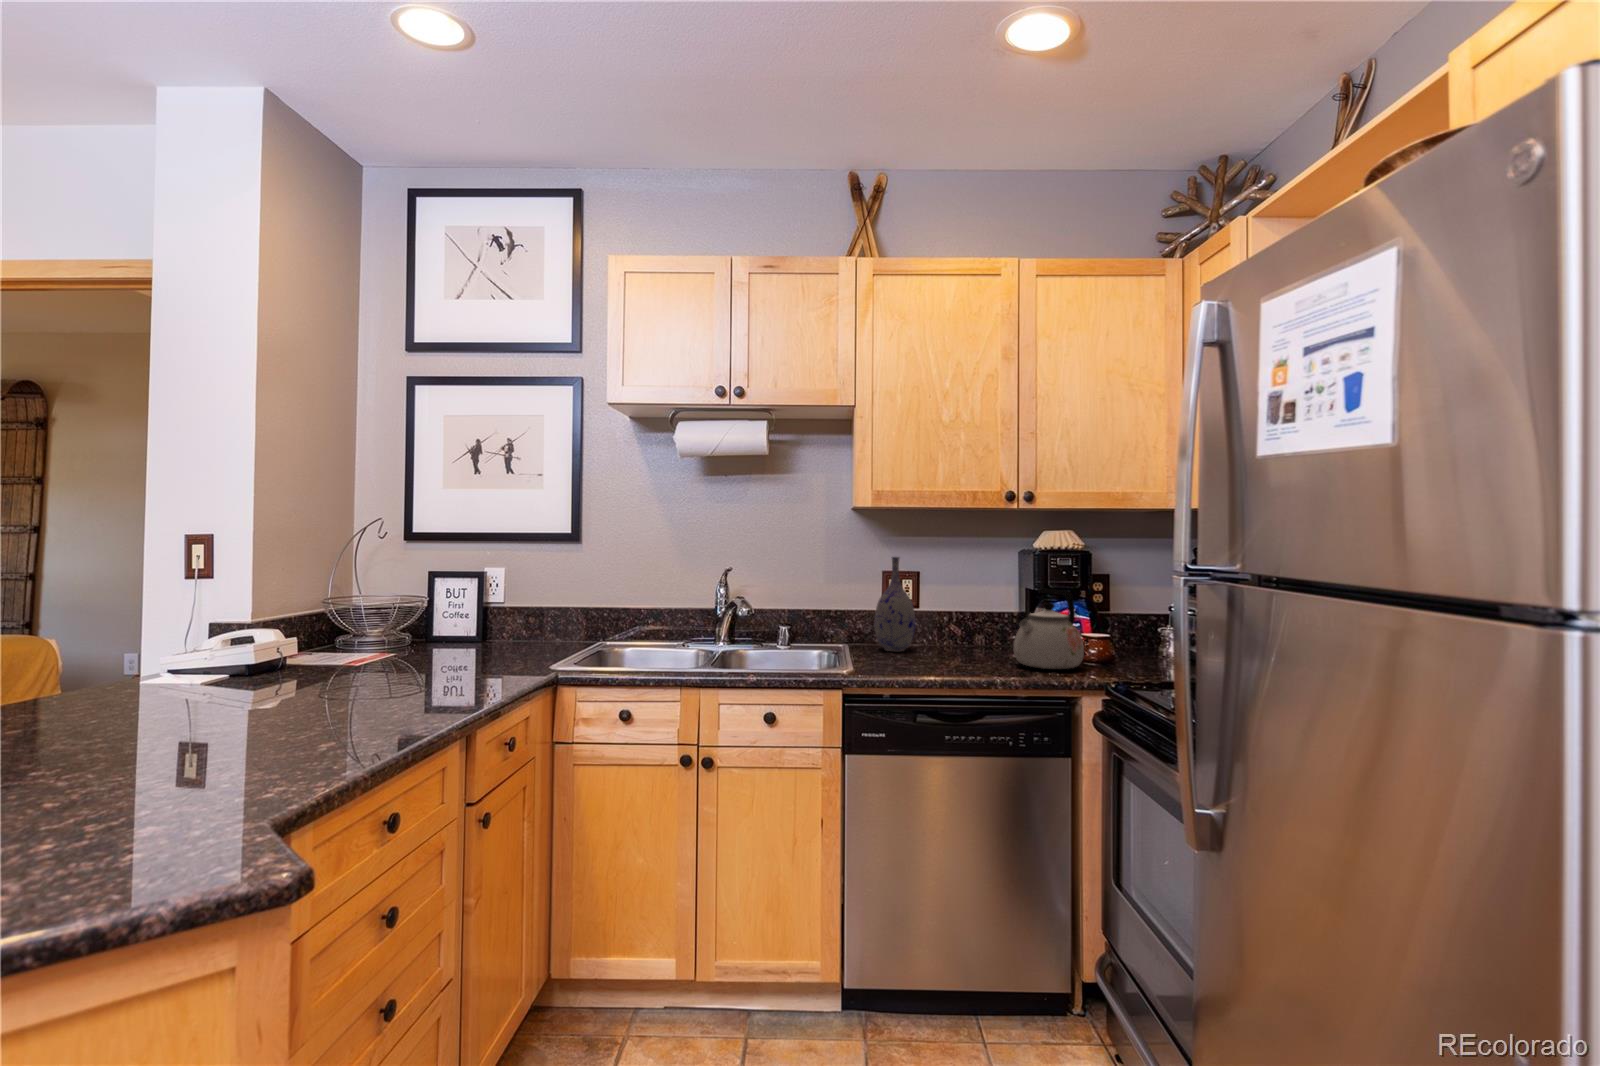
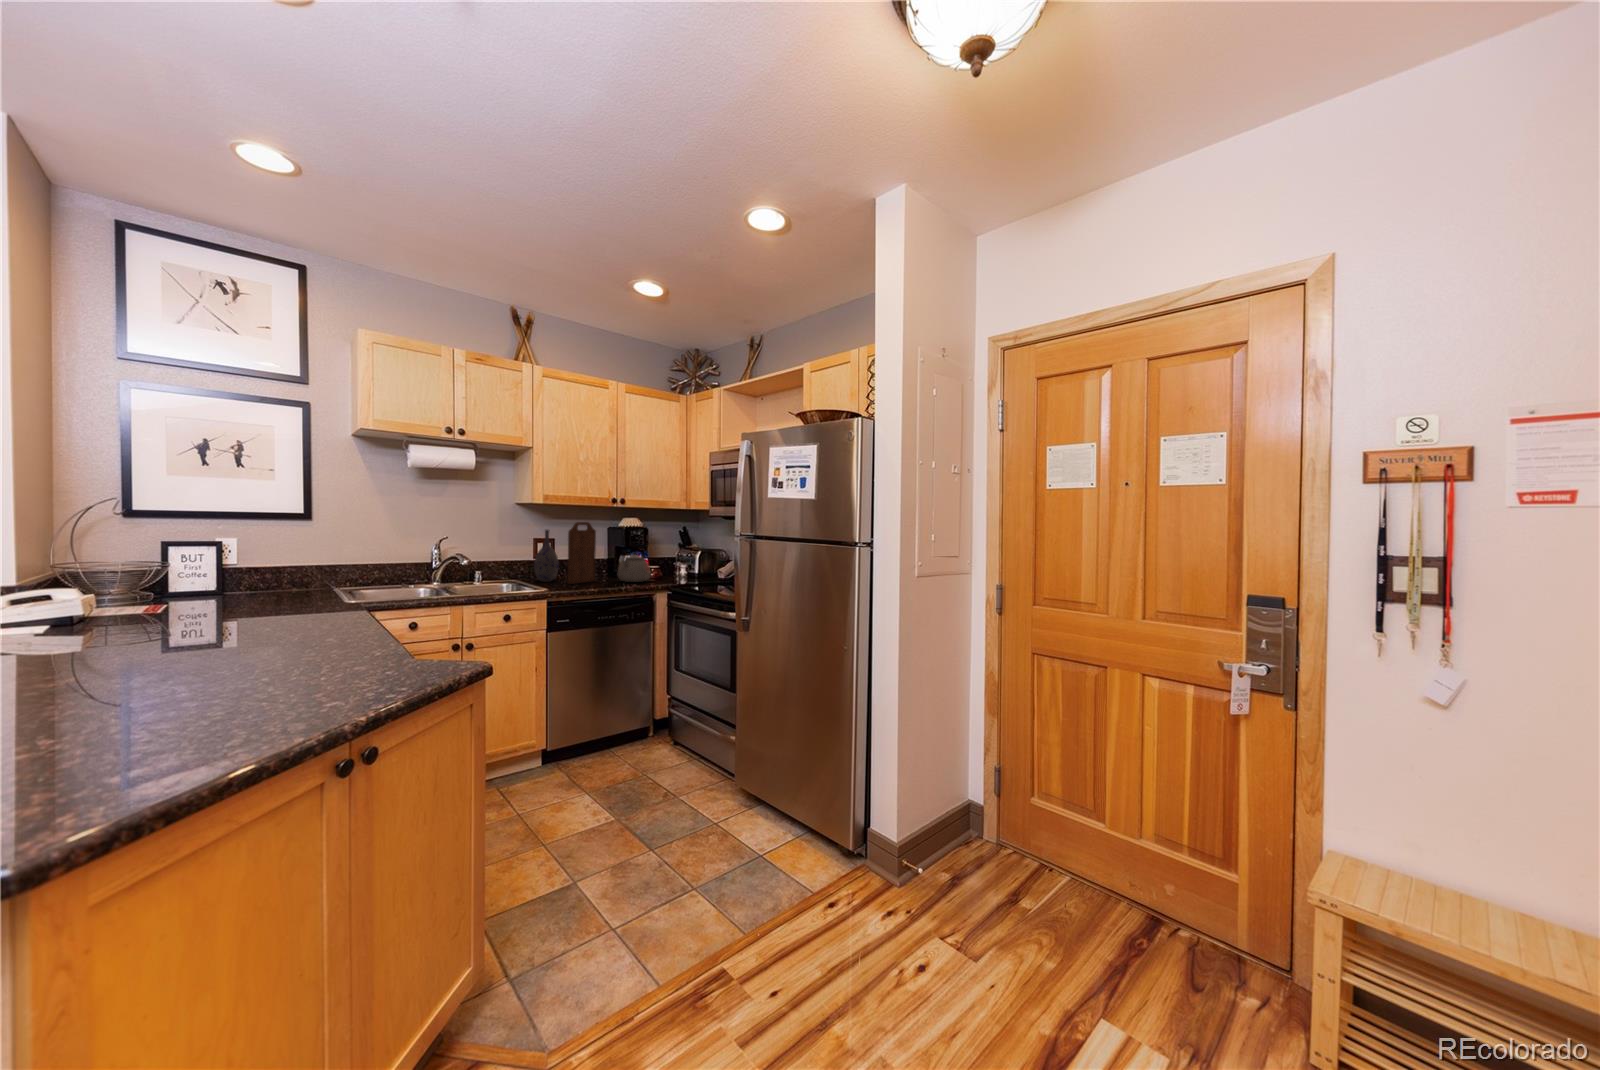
cutting board: none [914,542,975,662] -> present [567,522,596,584]

